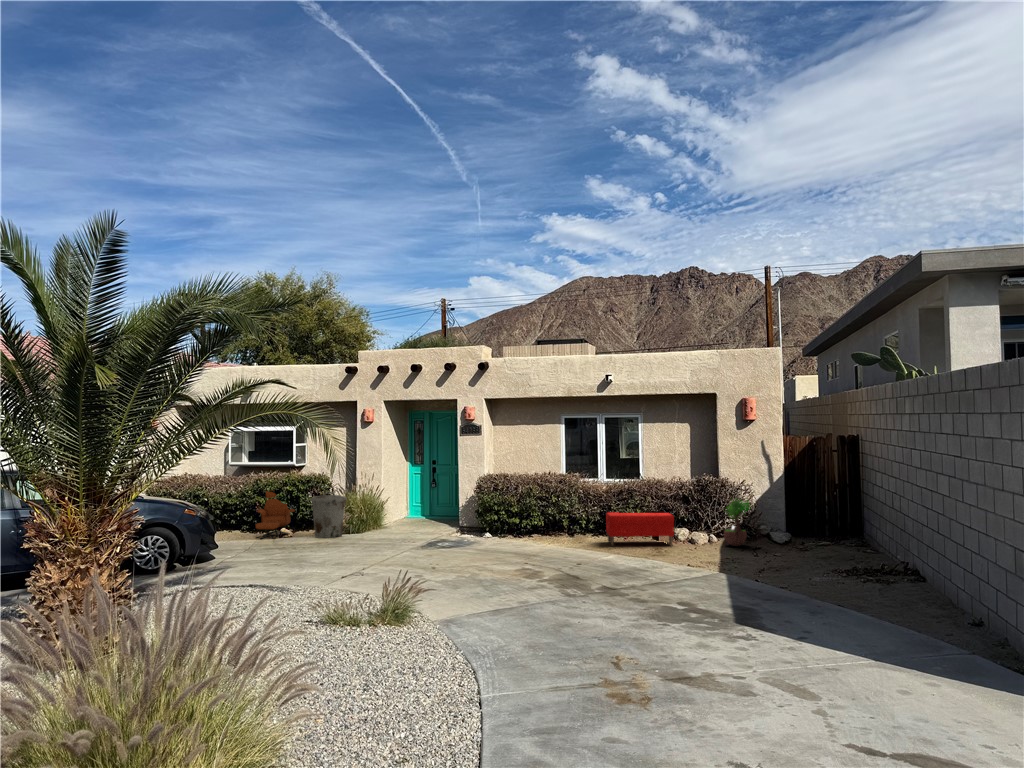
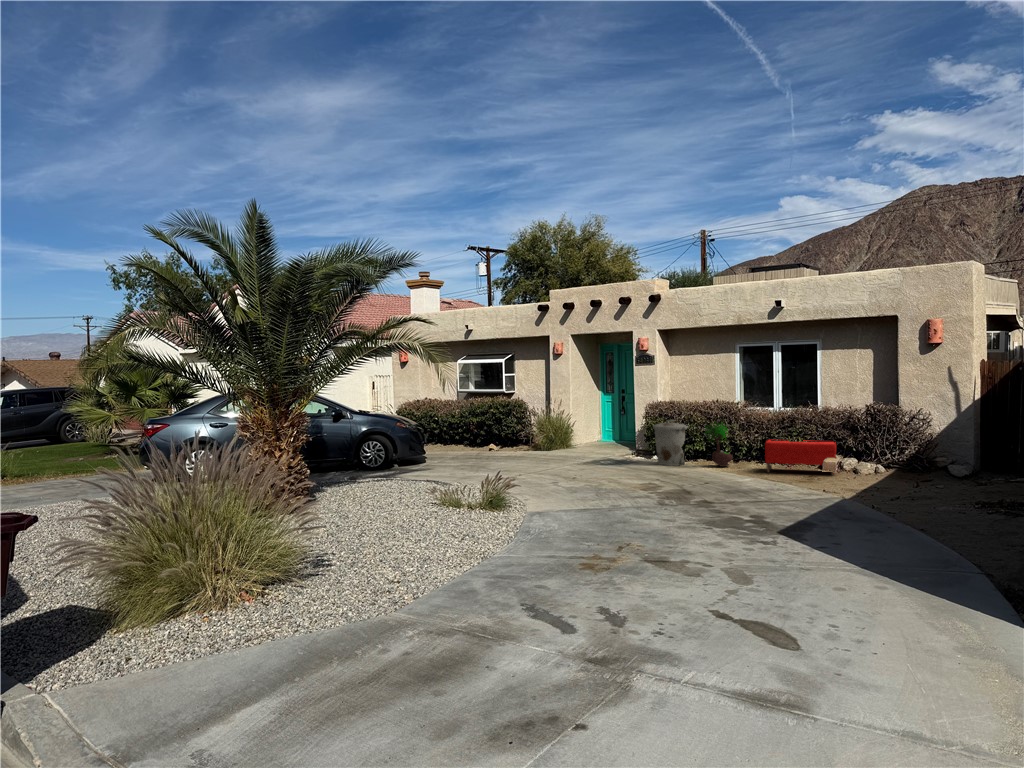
lounge chair: present [256,491,295,539] -> none [464,413,499,453]
trash can: present [311,493,347,538] -> present [653,420,688,466]
potted tree: present [724,499,749,546] -> present [706,424,732,467]

